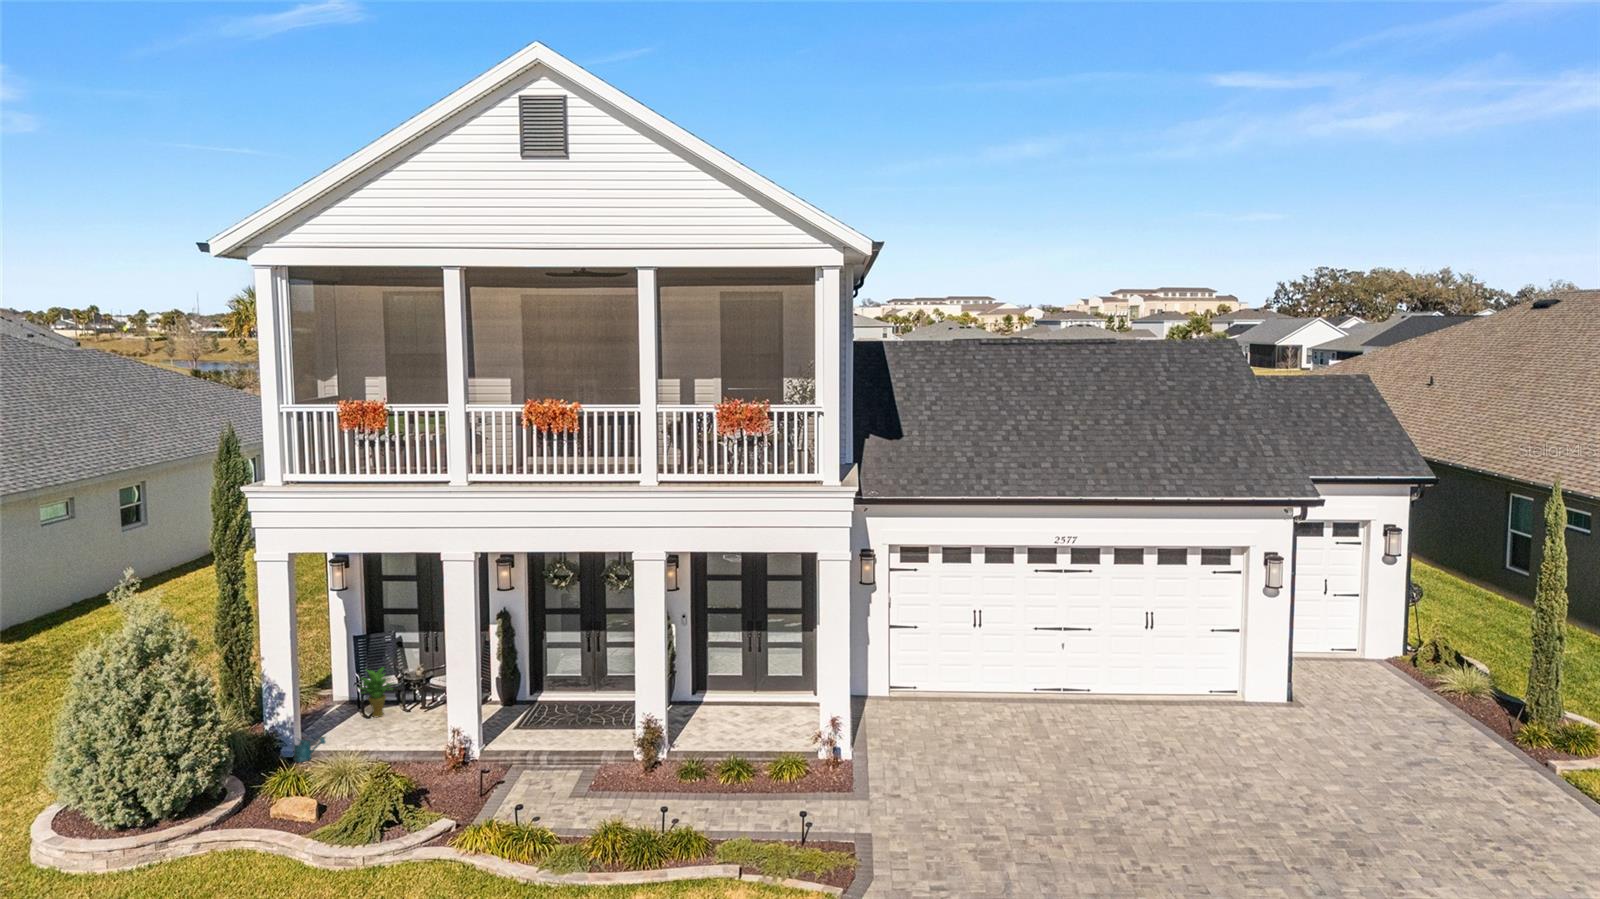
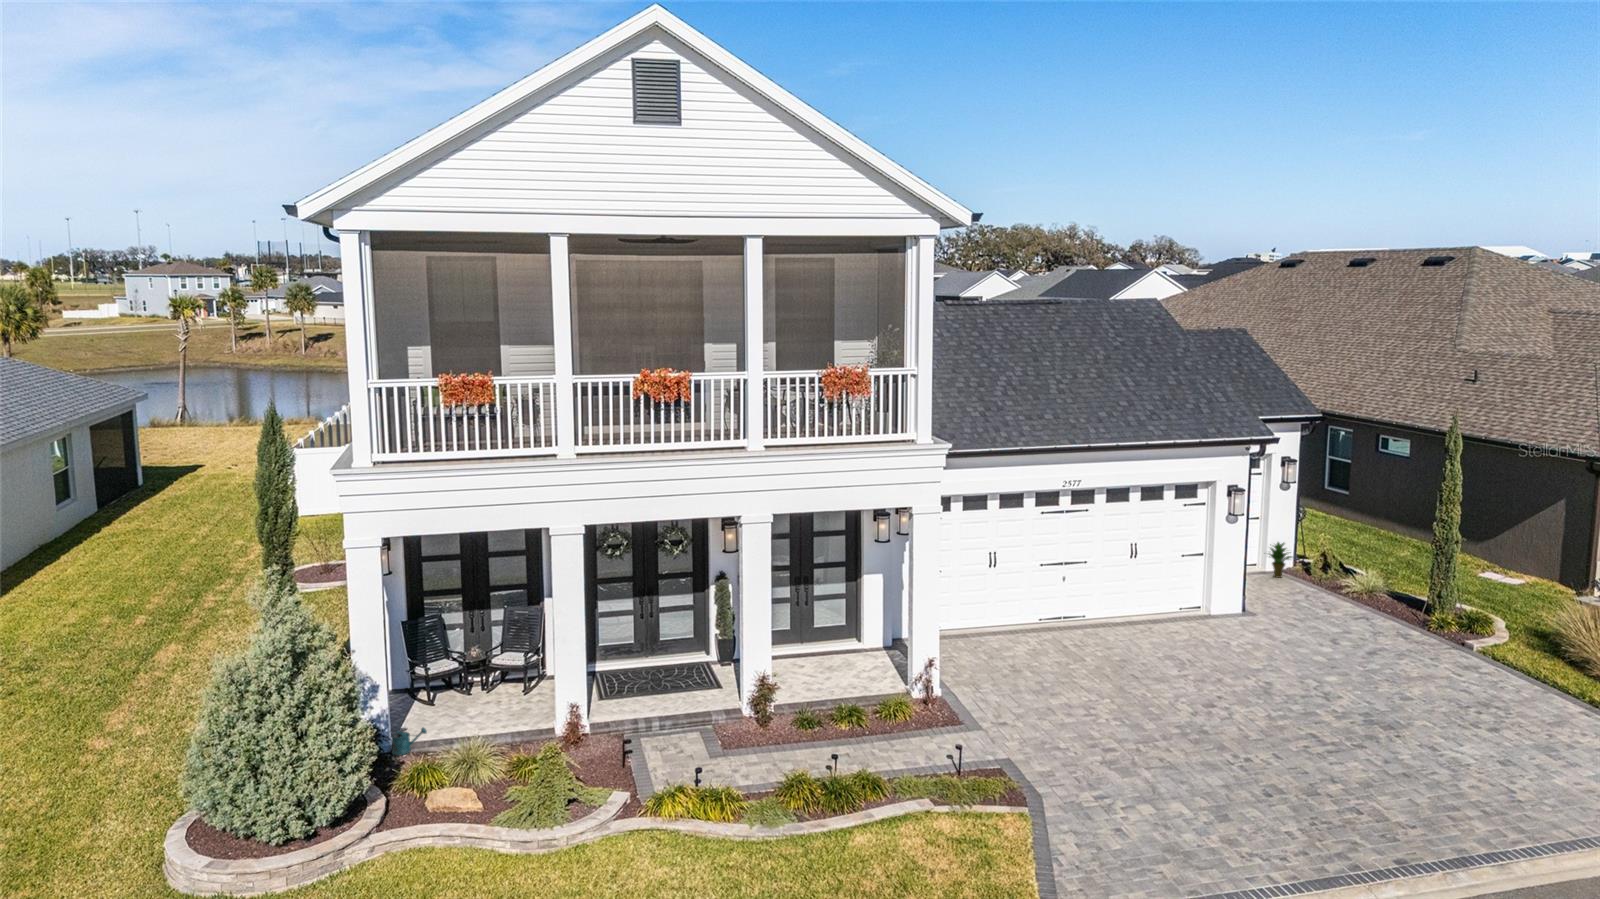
potted plant: present [359,667,393,717] -> present [1269,542,1292,578]

